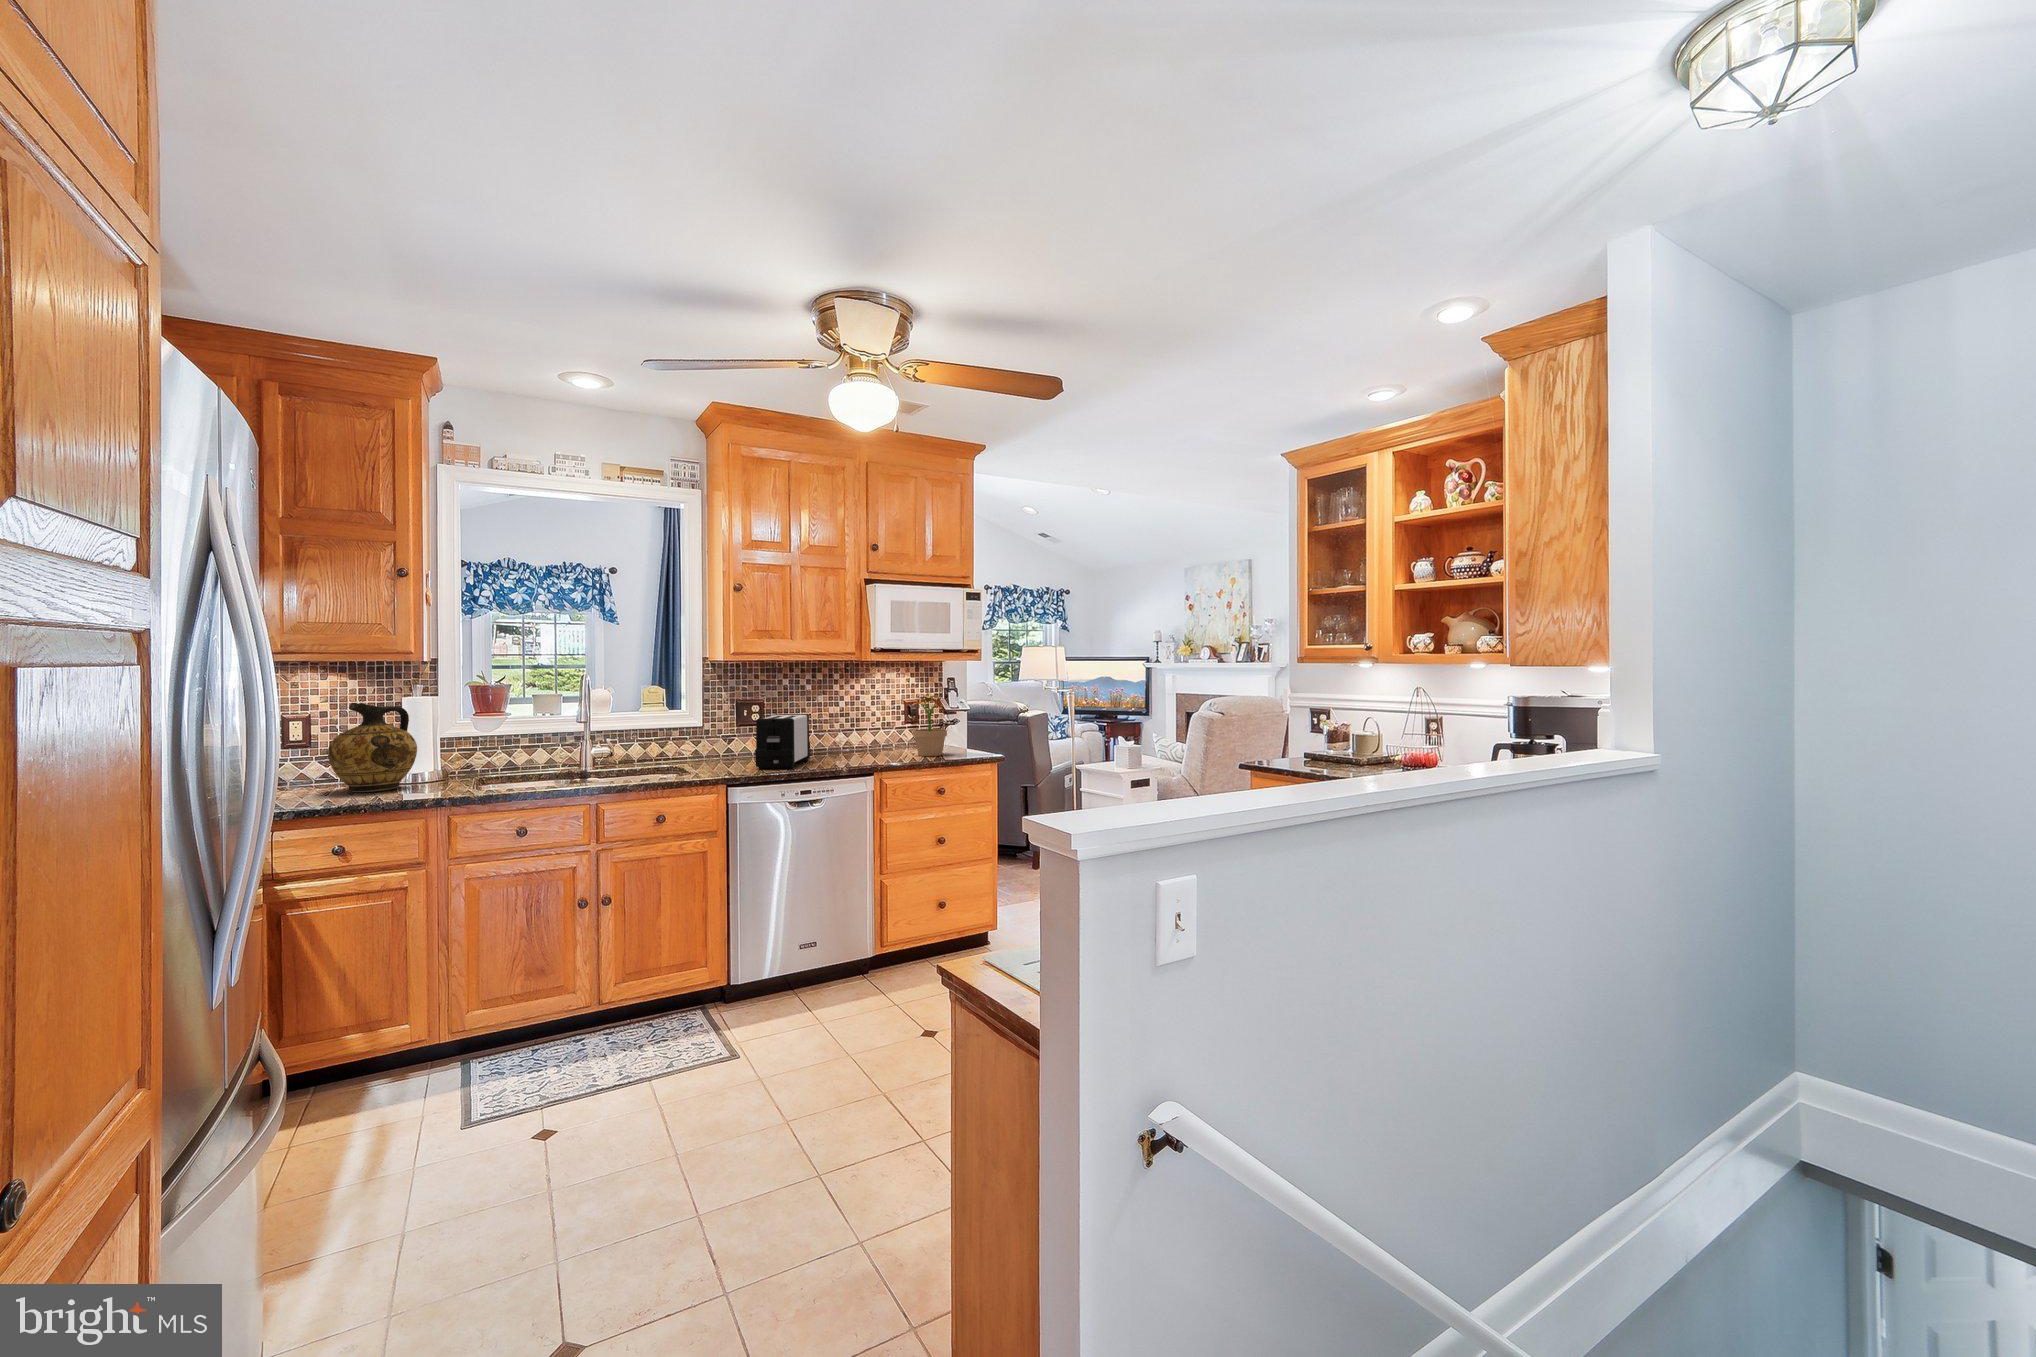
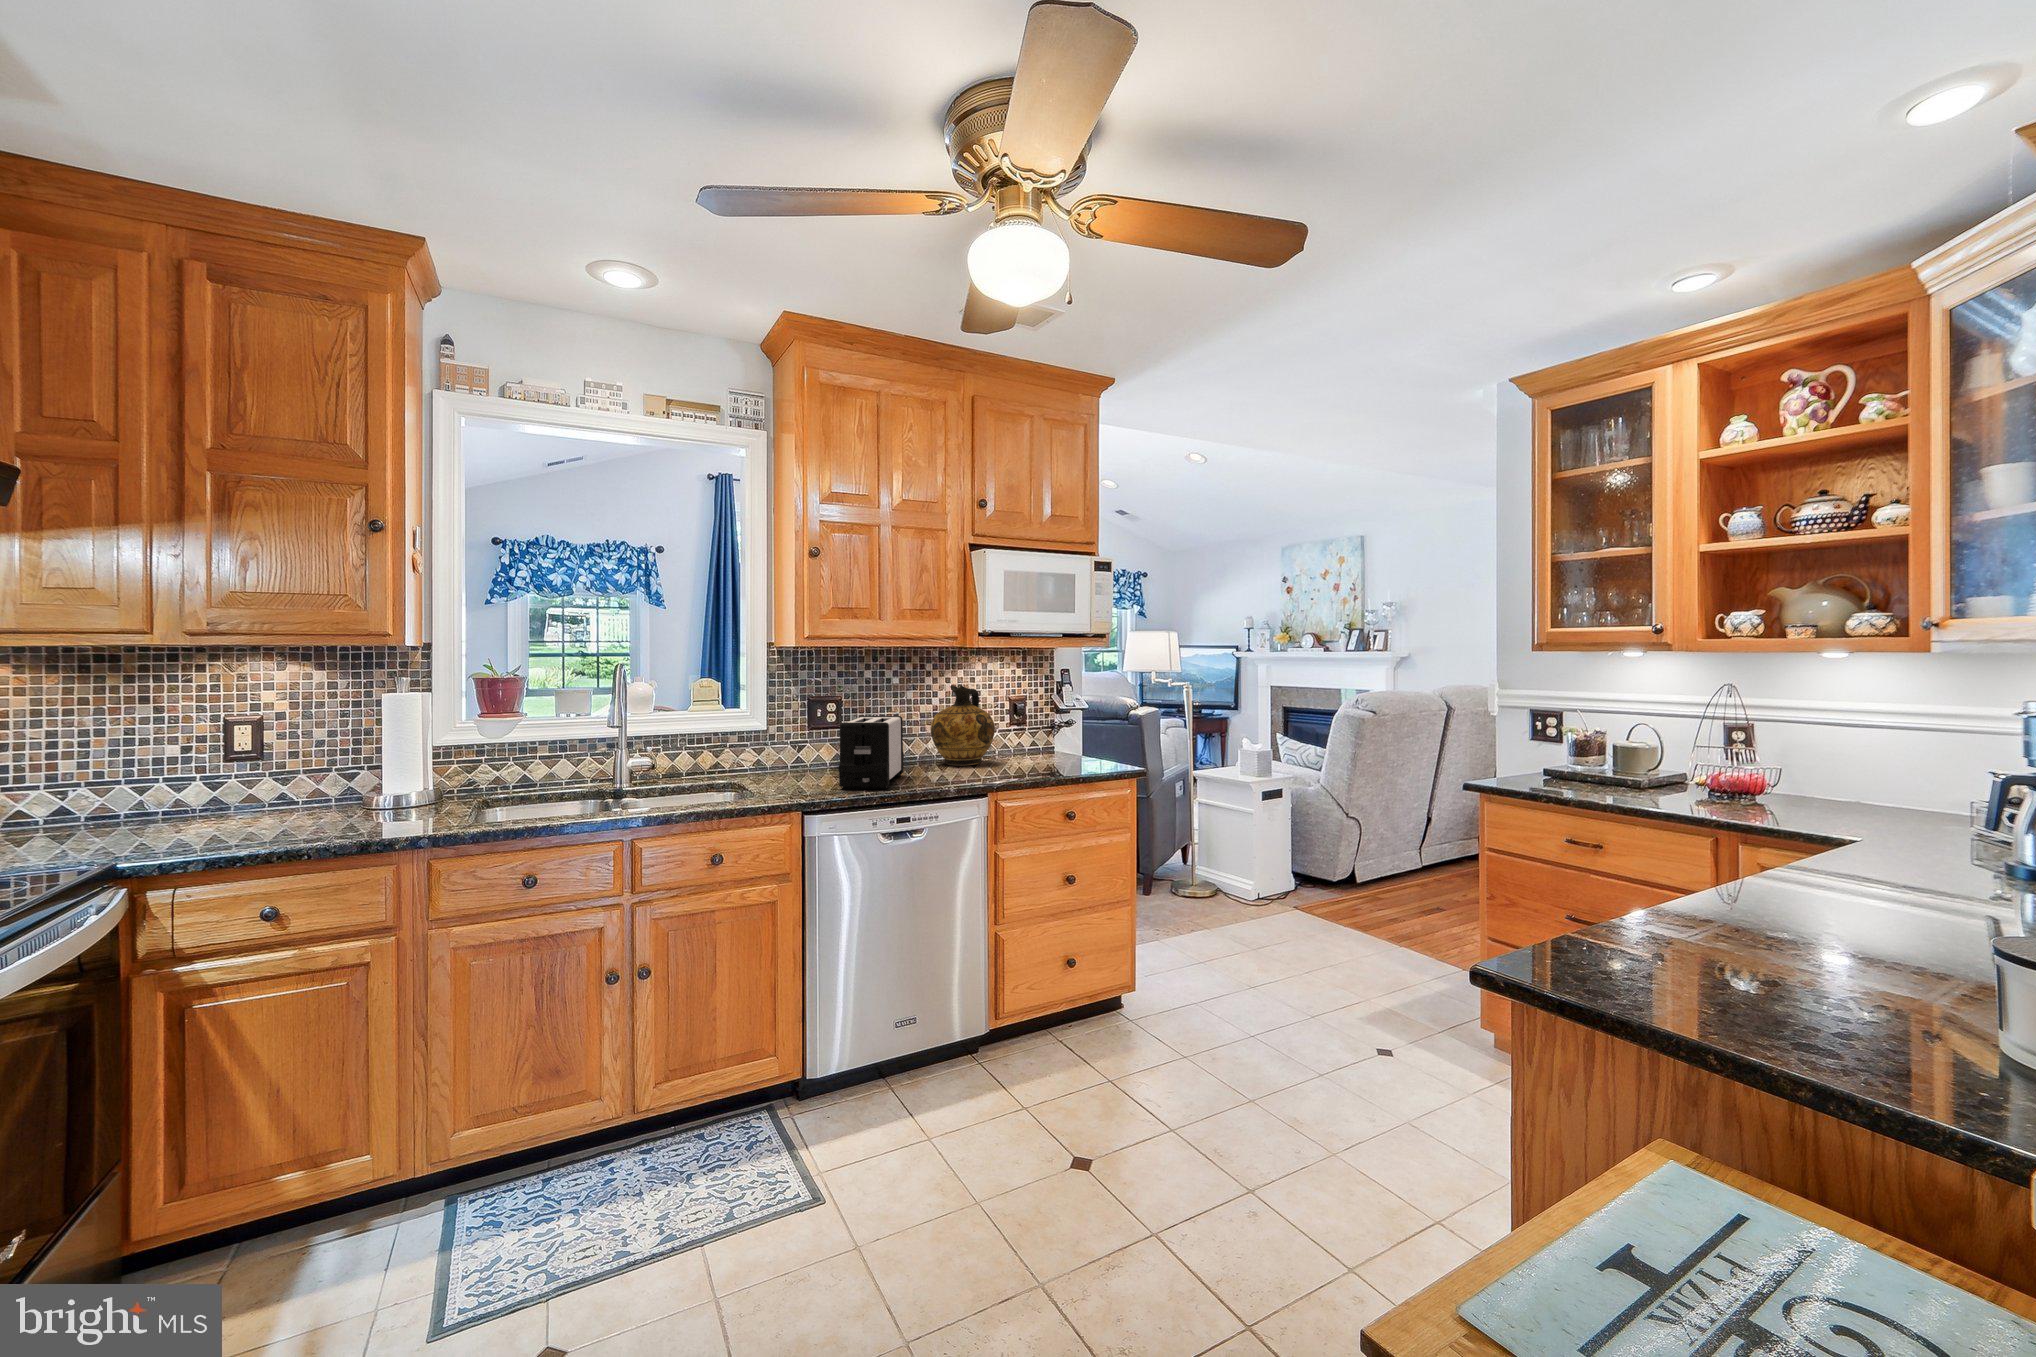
potted plant: present [913,691,947,756] -> none [1031,686,1074,770]
ceramic jug: present [328,703,417,792] -> present [931,685,995,766]

